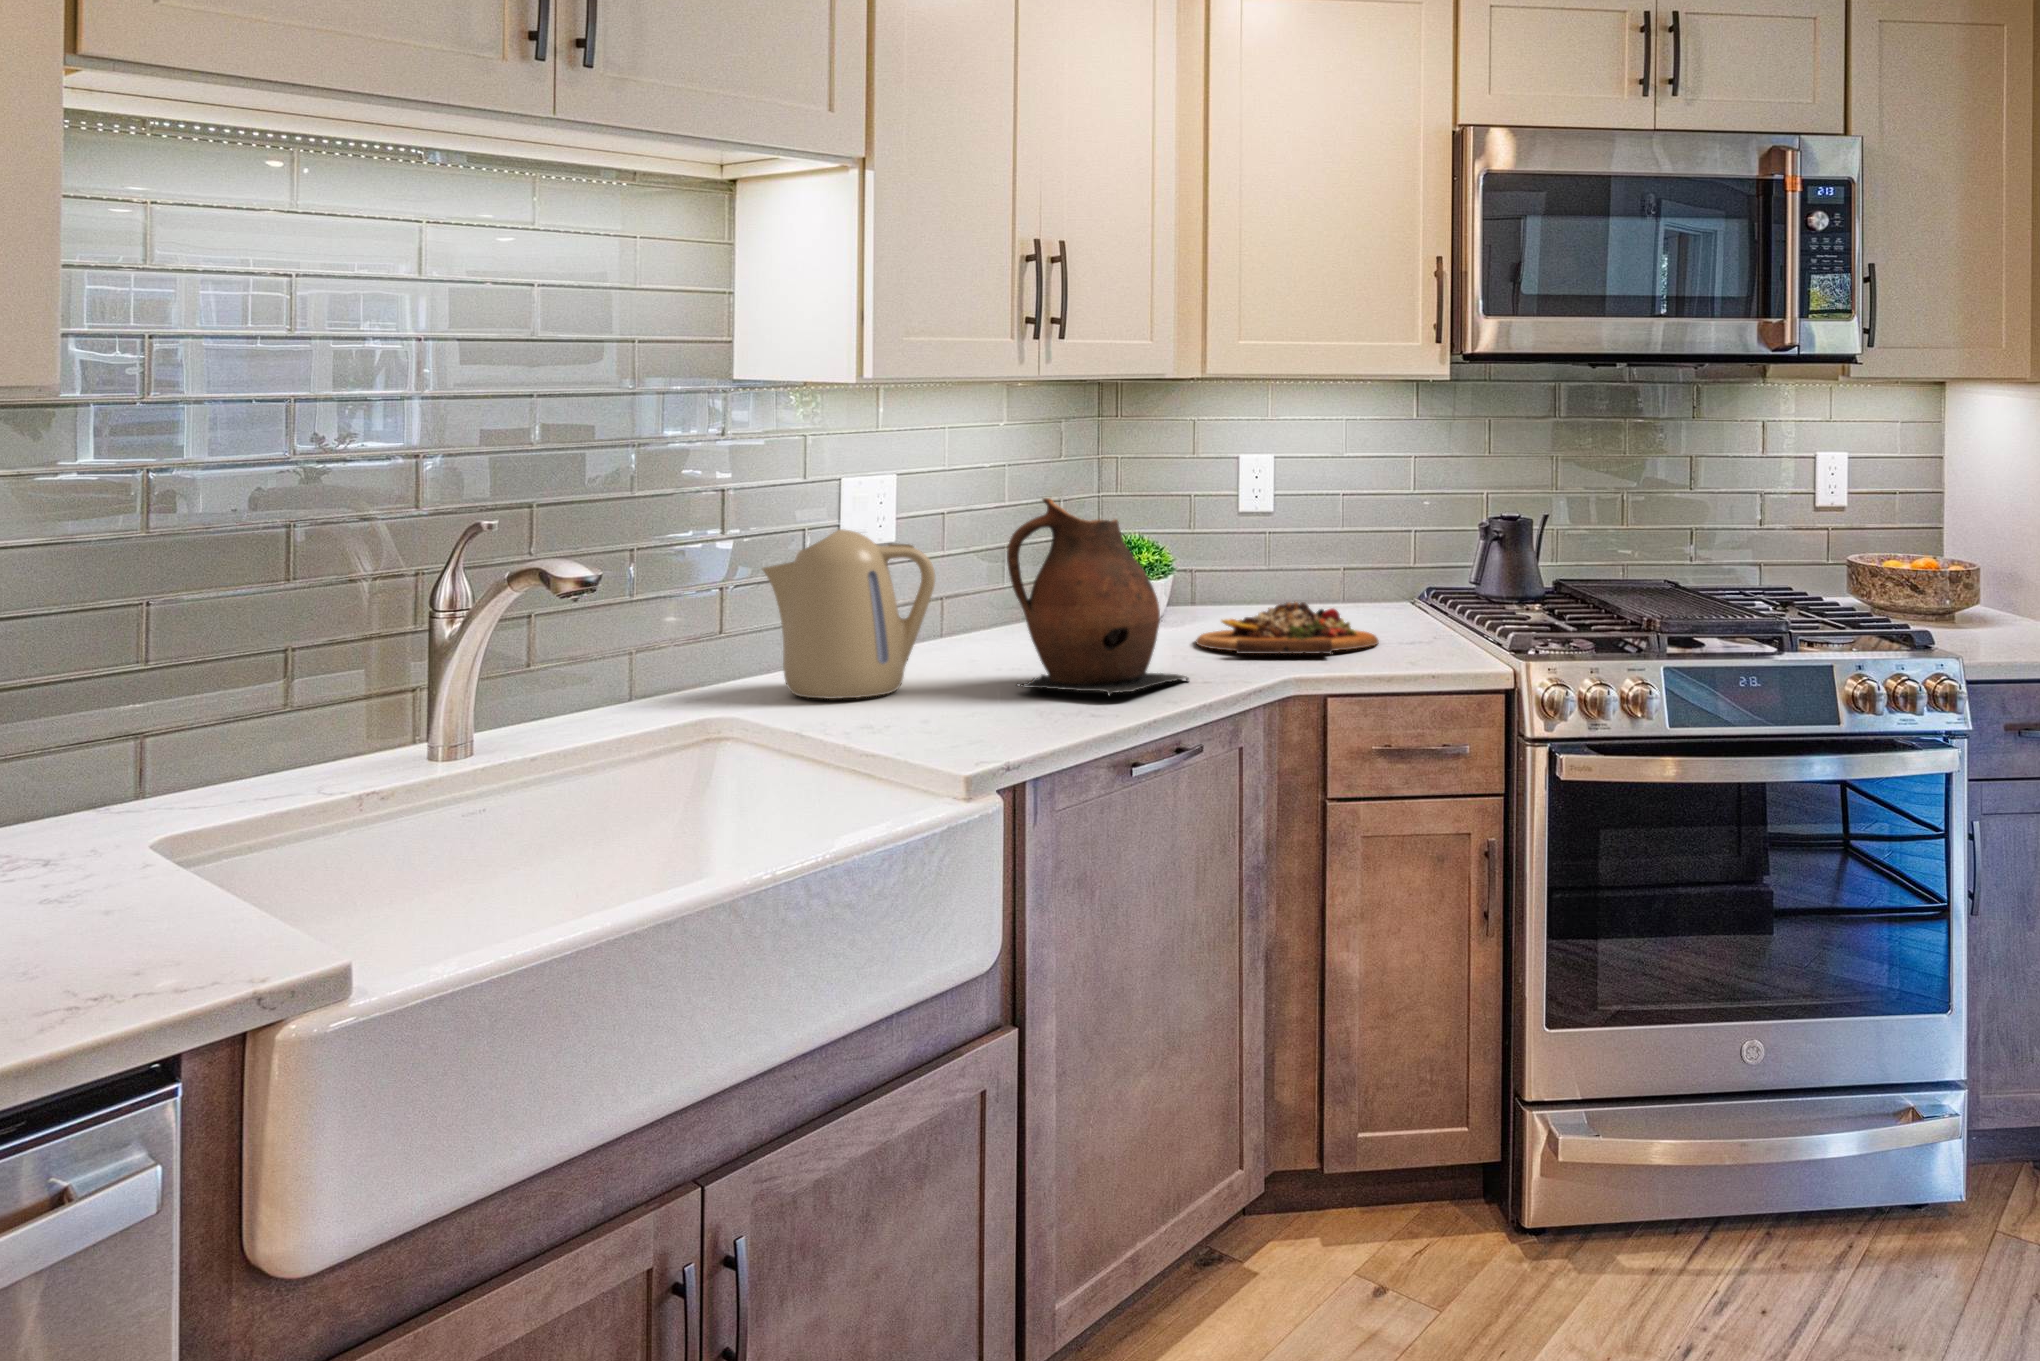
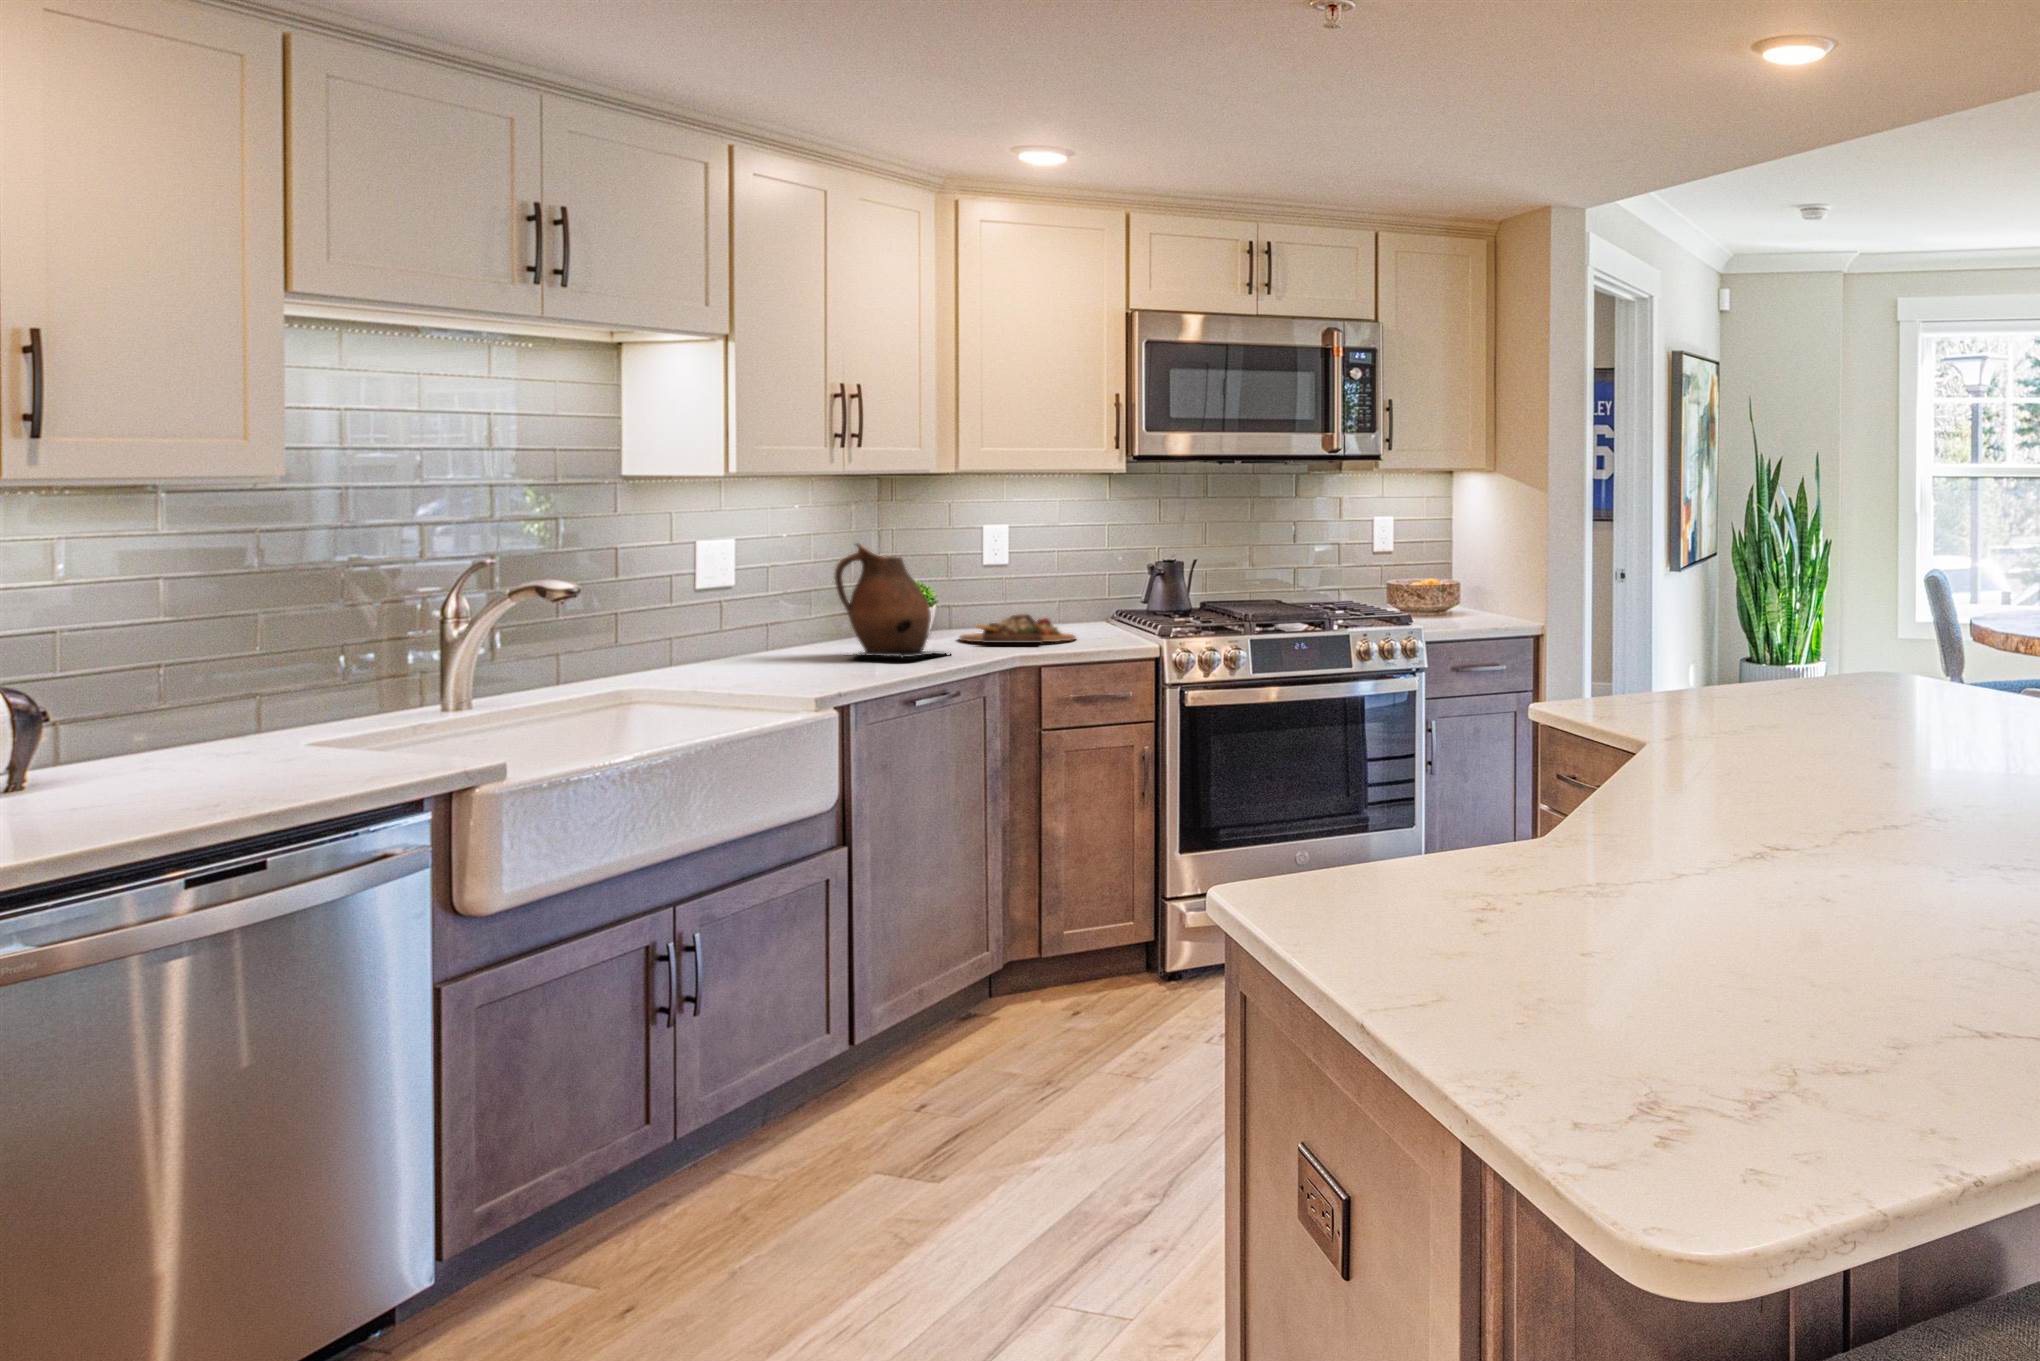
kettle: present [762,529,935,699] -> none [680,560,790,661]

